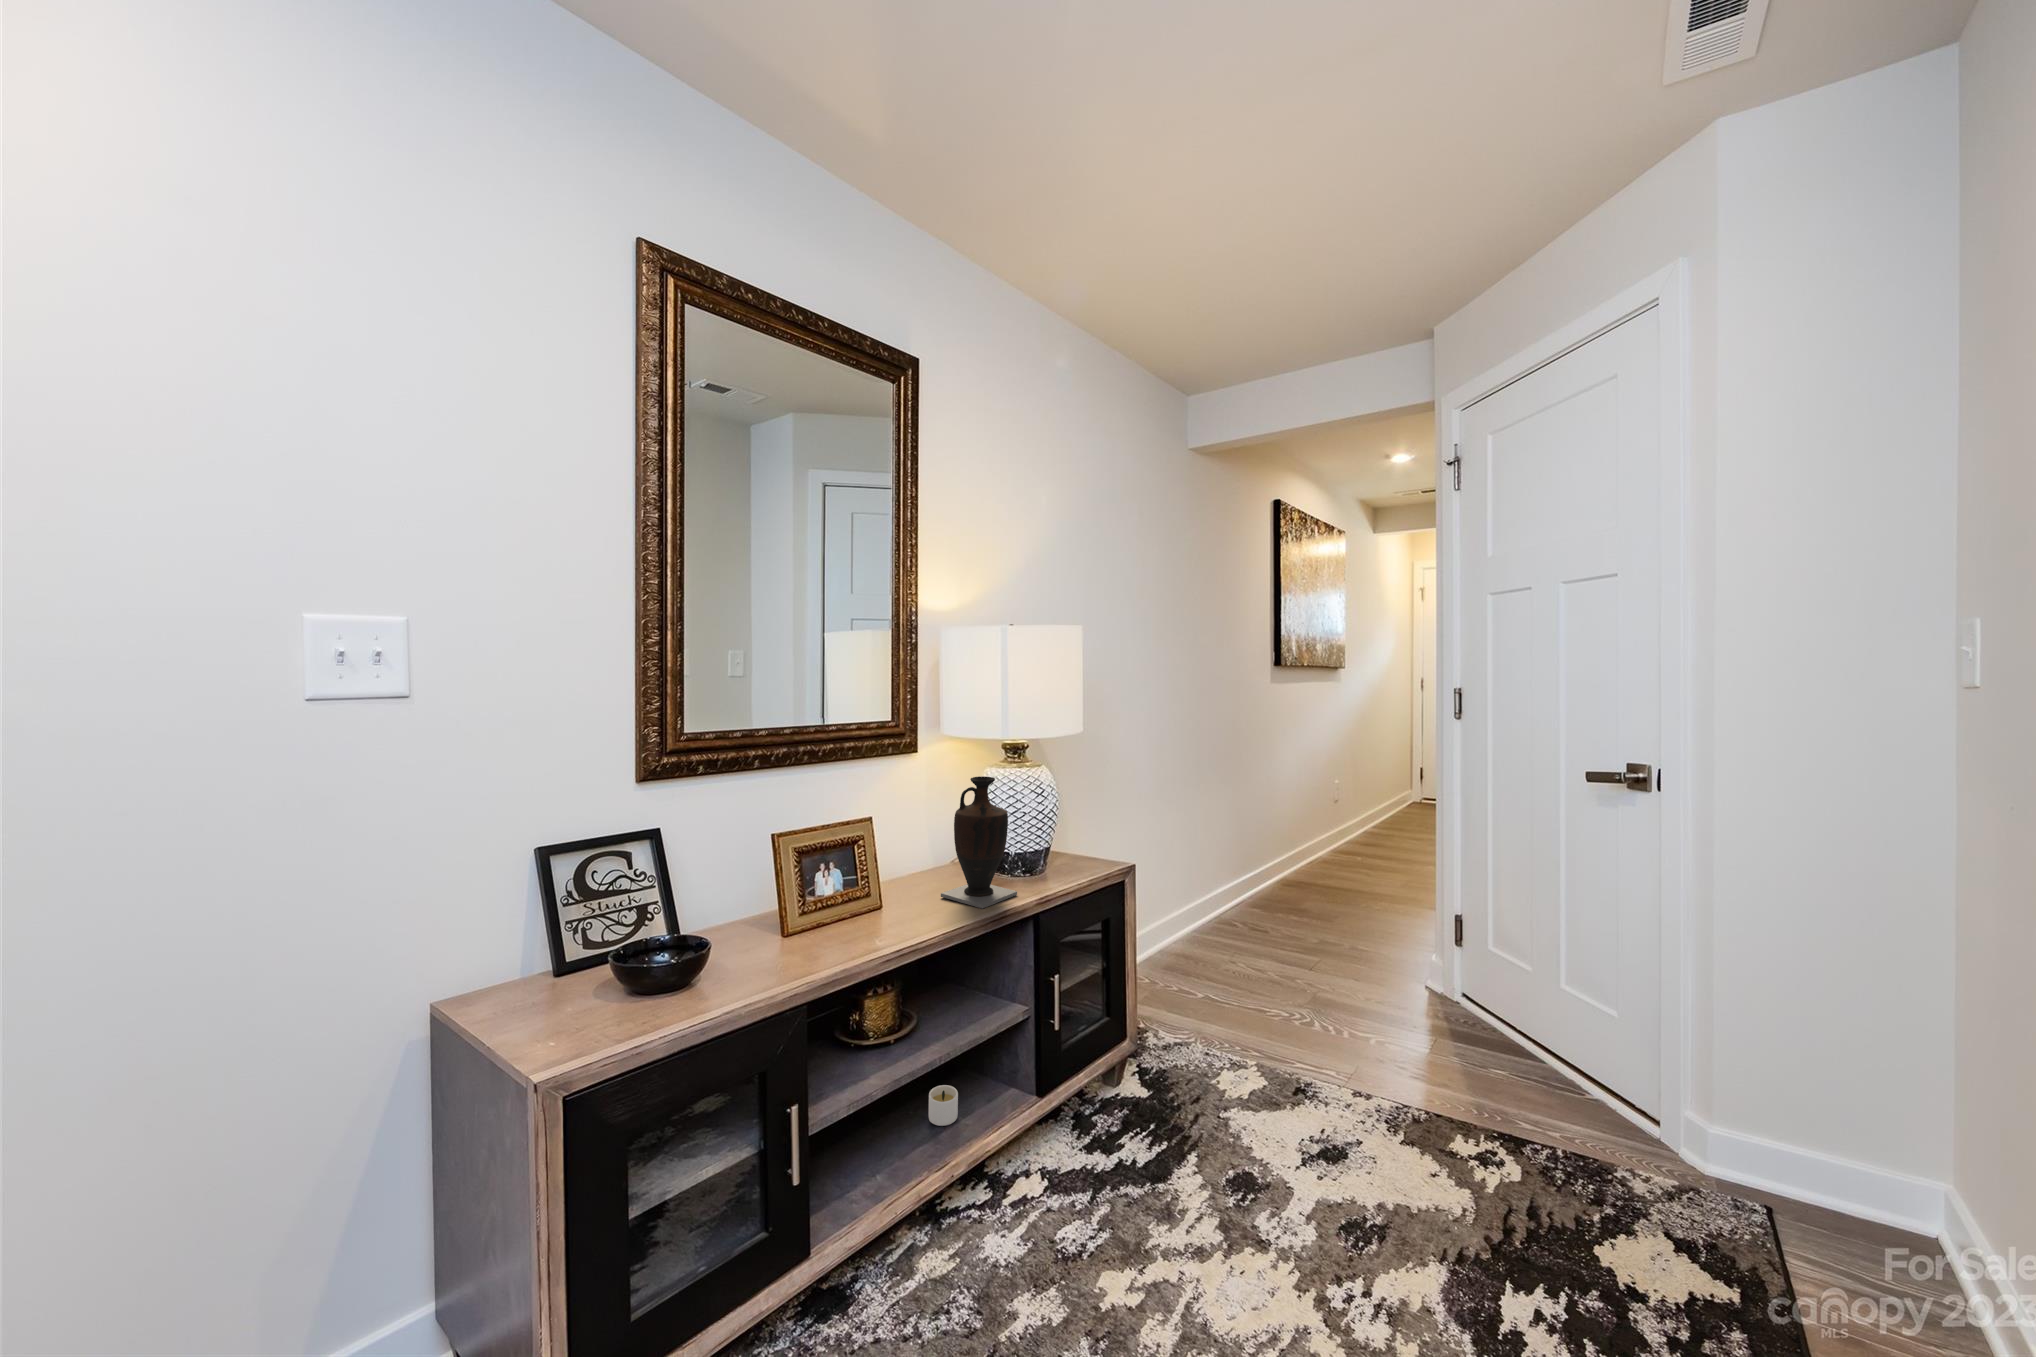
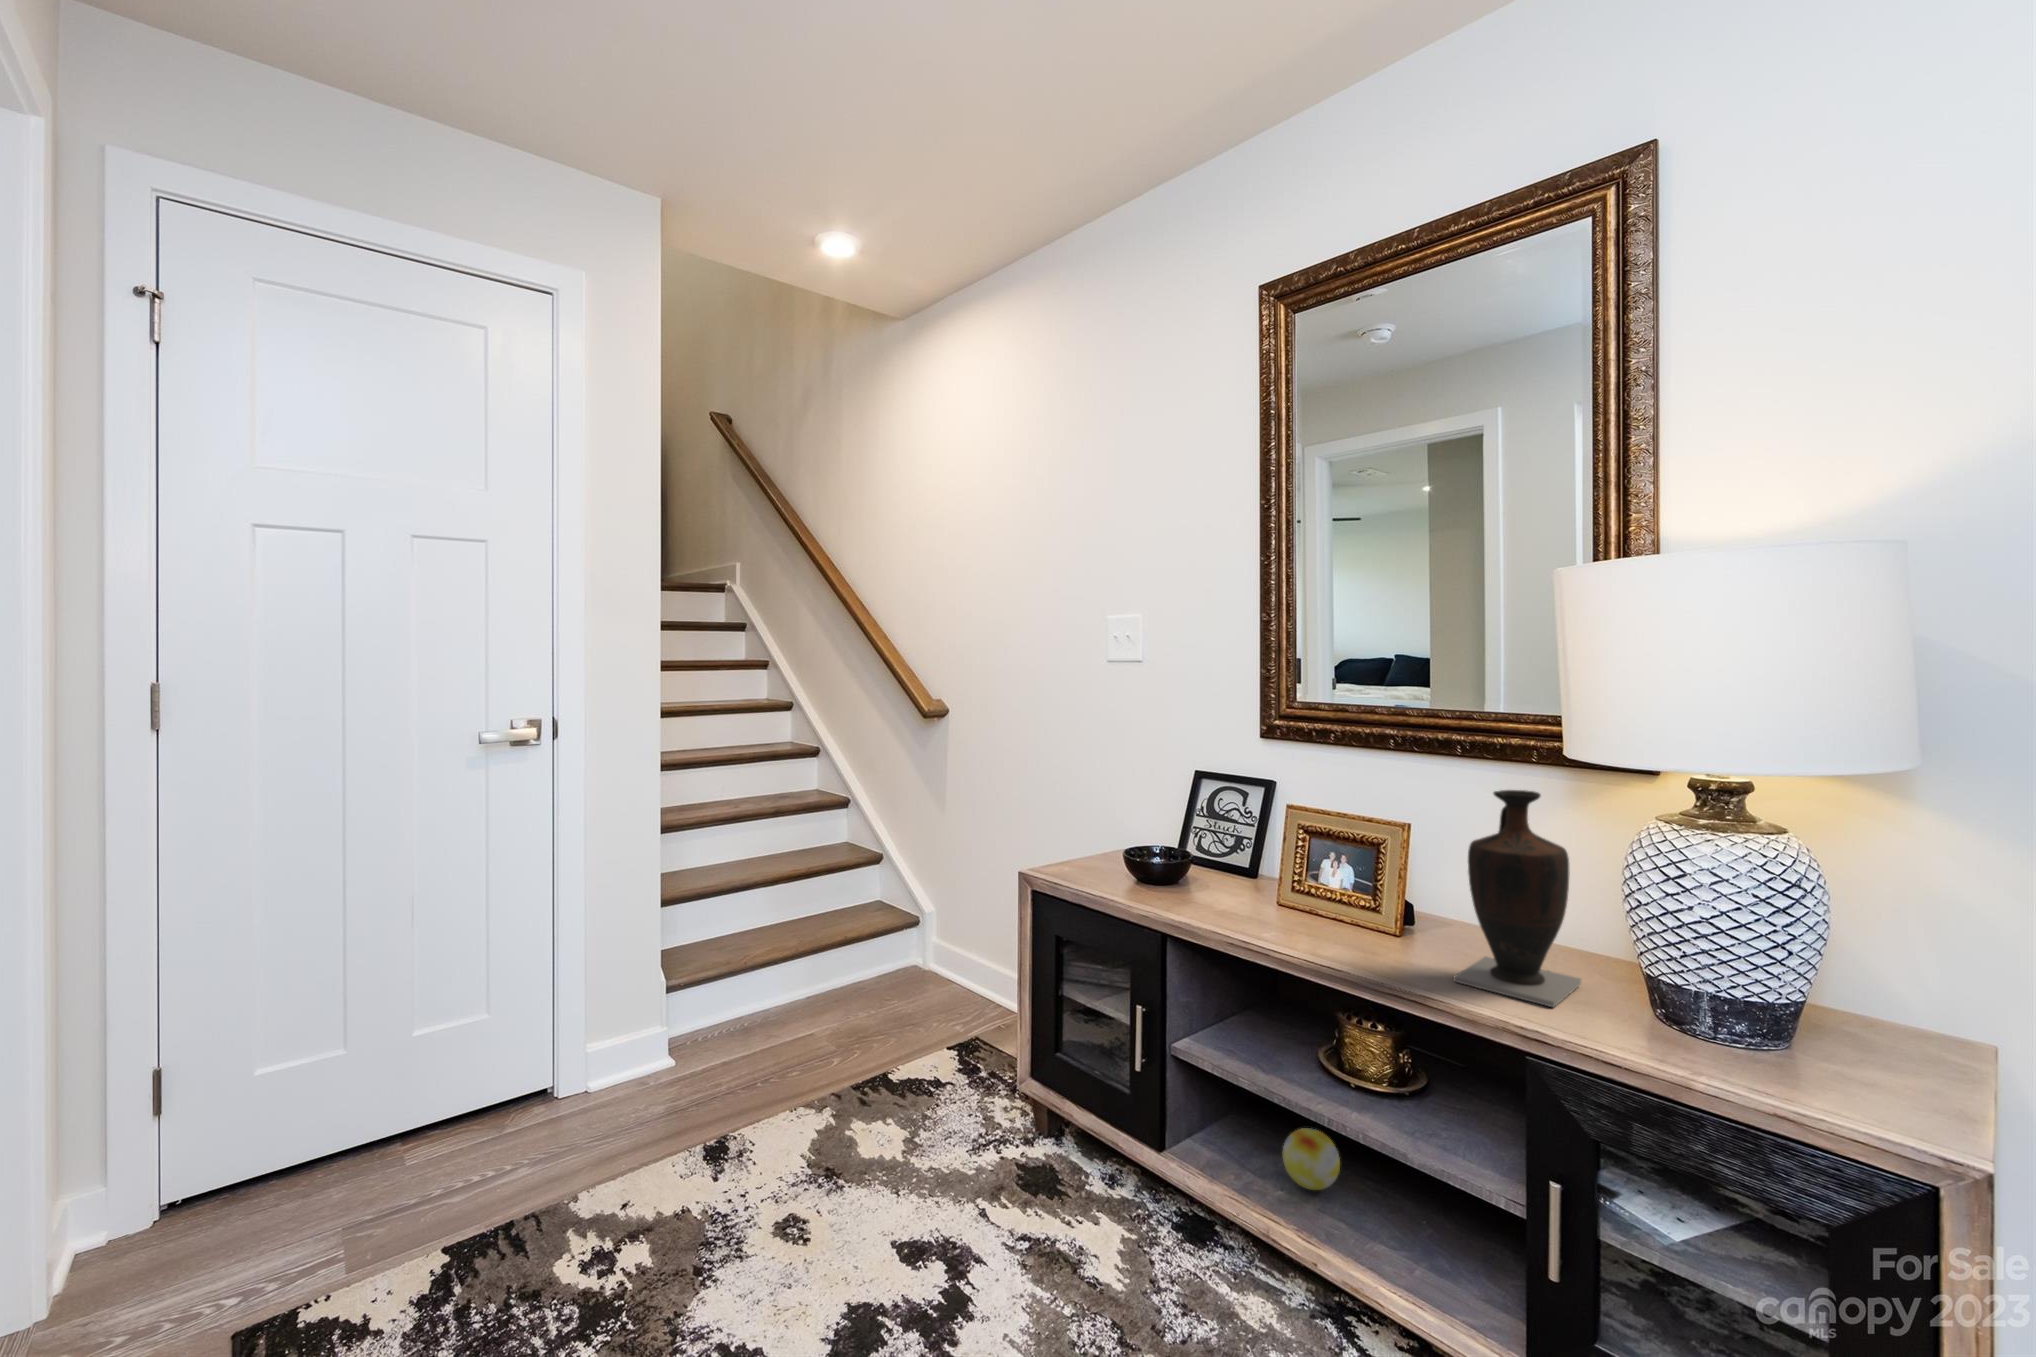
candle: present [929,1085,958,1126] -> none [1373,1191,1437,1254]
decorative ball: none [858,1100,905,1157] -> present [1283,1128,1340,1190]

